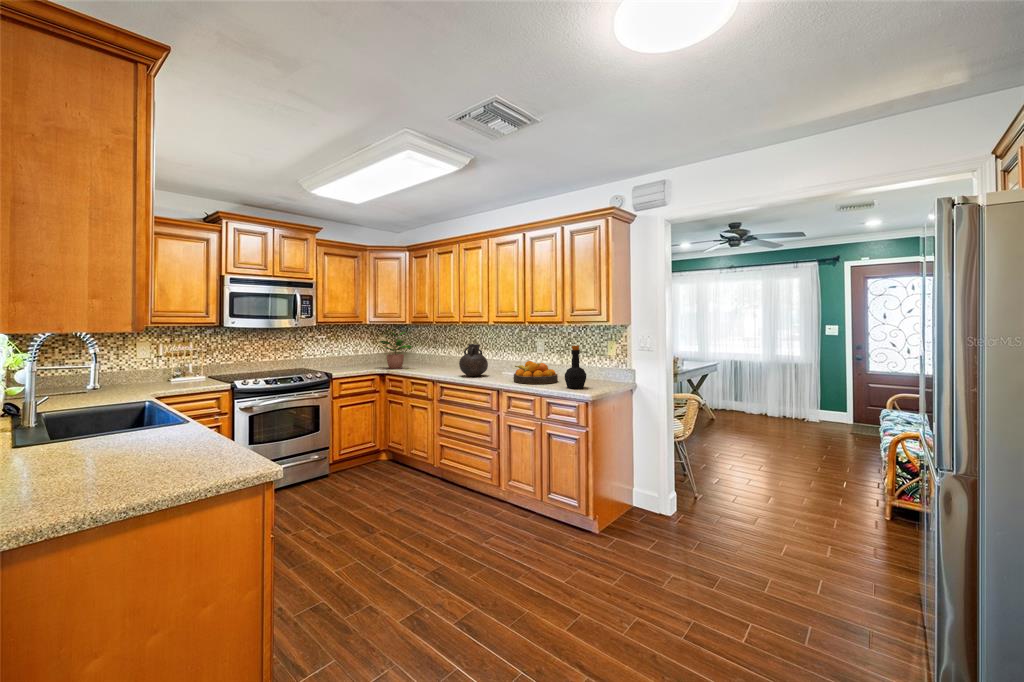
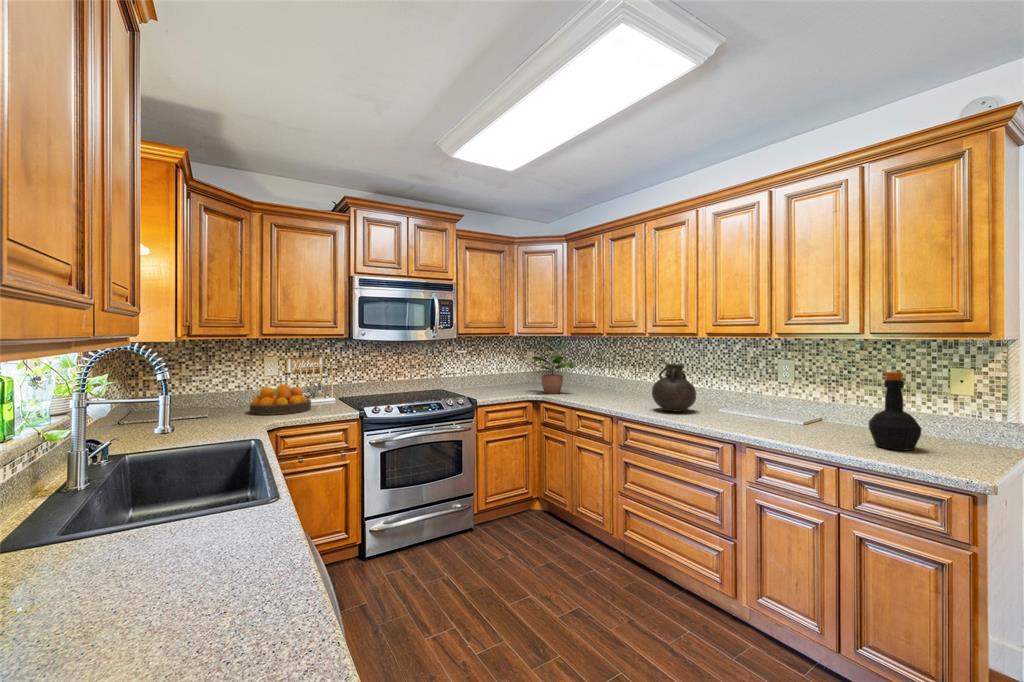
fruit bowl: present [513,361,558,384] -> present [250,384,311,415]

